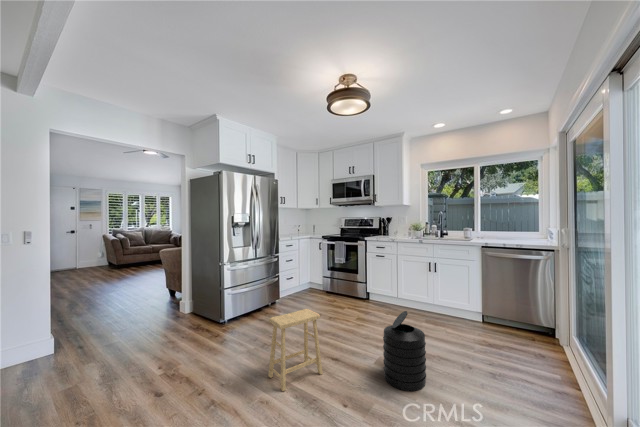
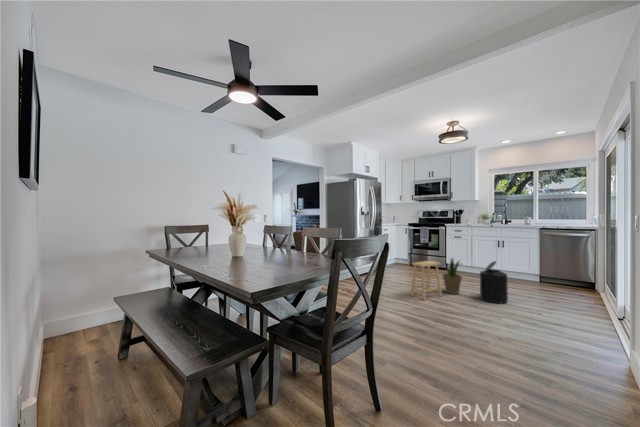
potted plant: none [331,301,364,365] -> present [443,259,462,294]

